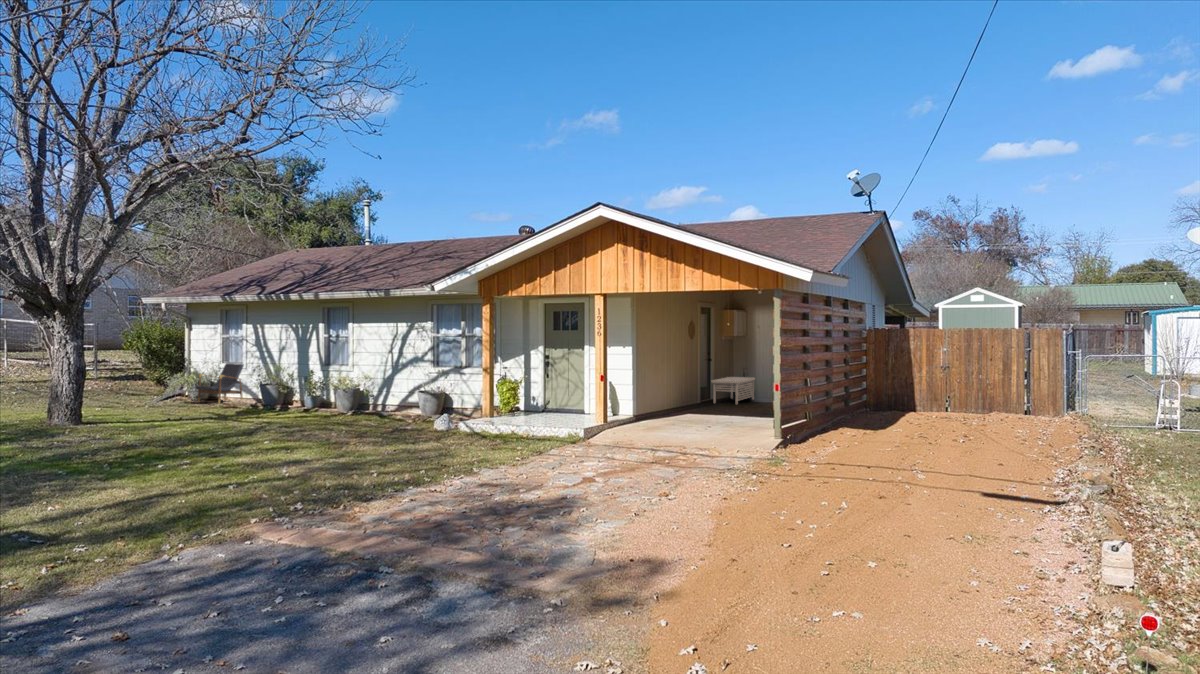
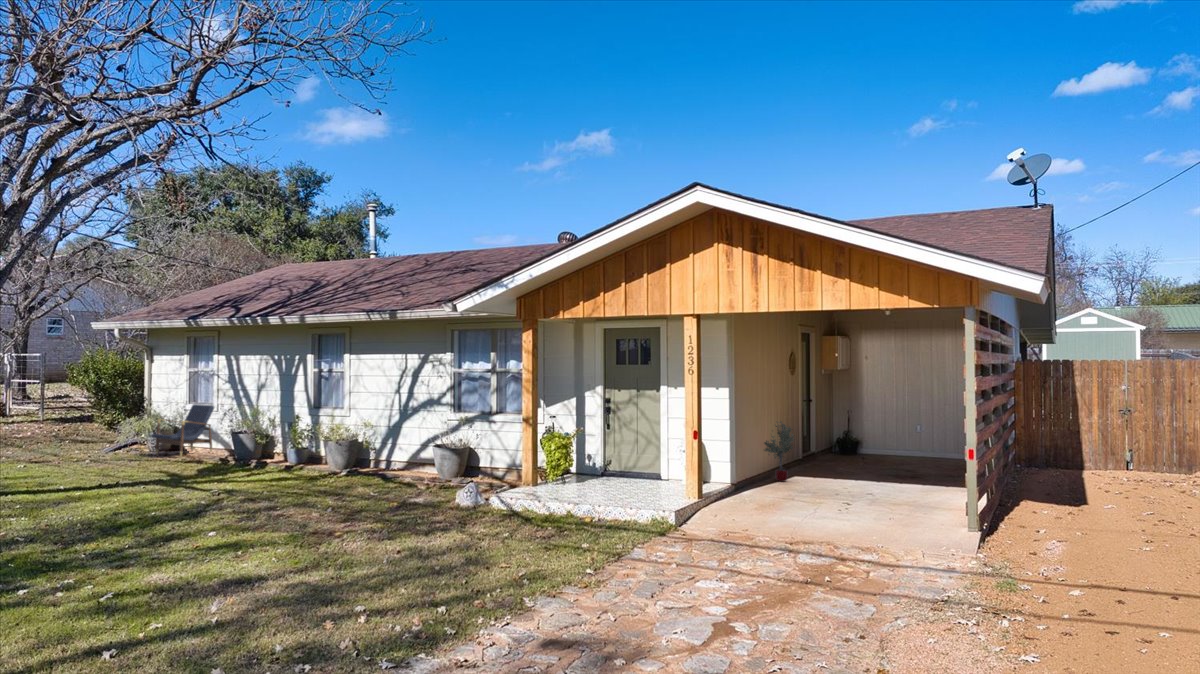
potted tree: none [663,373,689,417] -> present [764,422,794,482]
storage bench: present [712,377,755,404] -> none [810,420,862,458]

